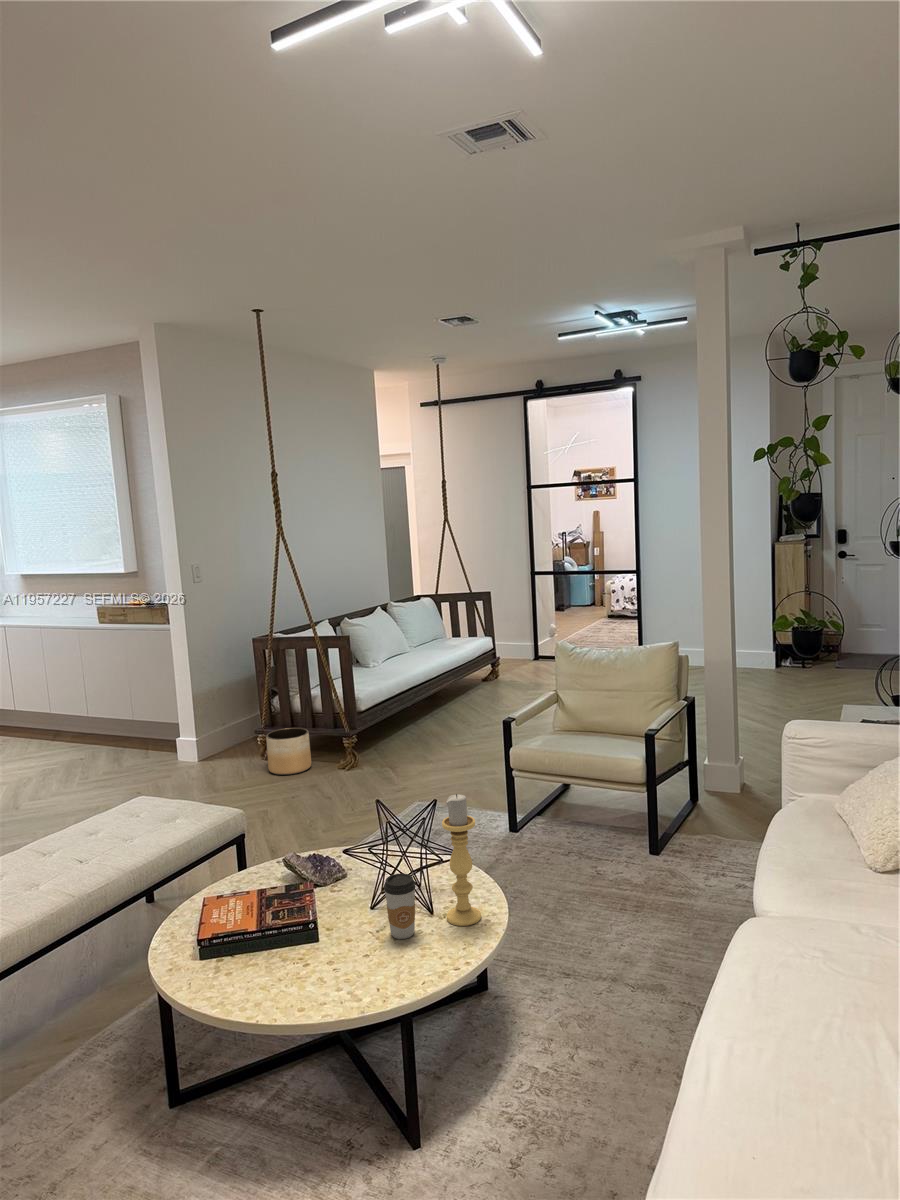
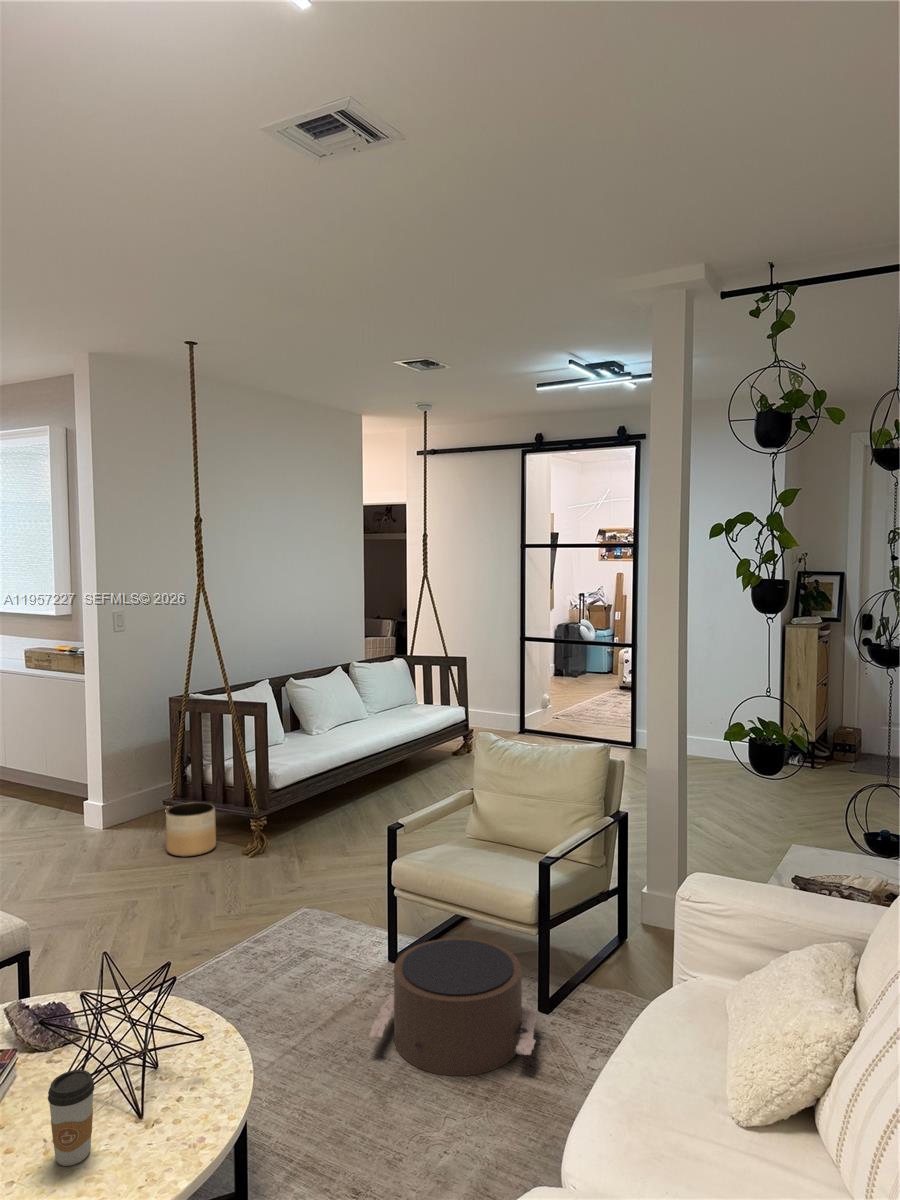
candle holder: present [442,794,481,926] -> none [143,966,194,1151]
pouf: none [529,801,664,899] -> present [370,938,536,1076]

